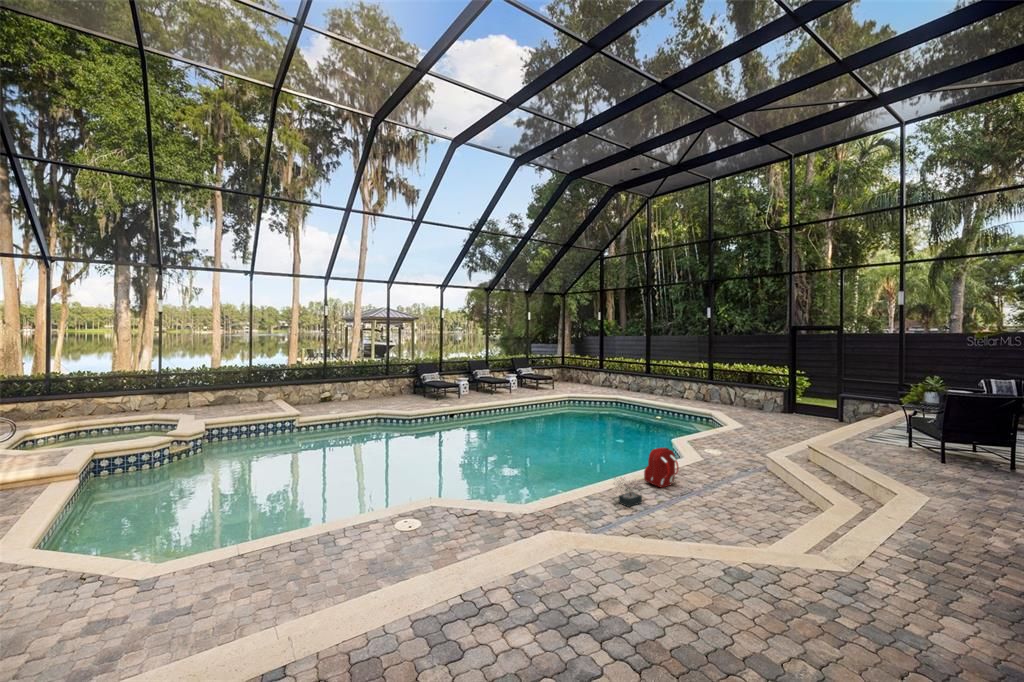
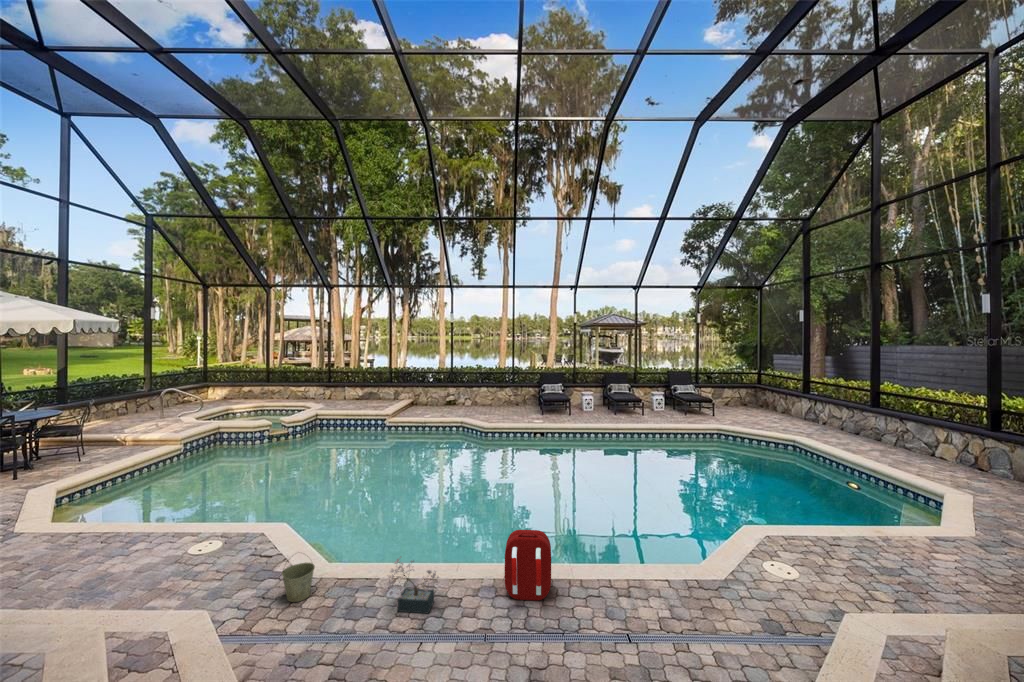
bucket: none [555,487,577,522] -> present [282,563,315,602]

